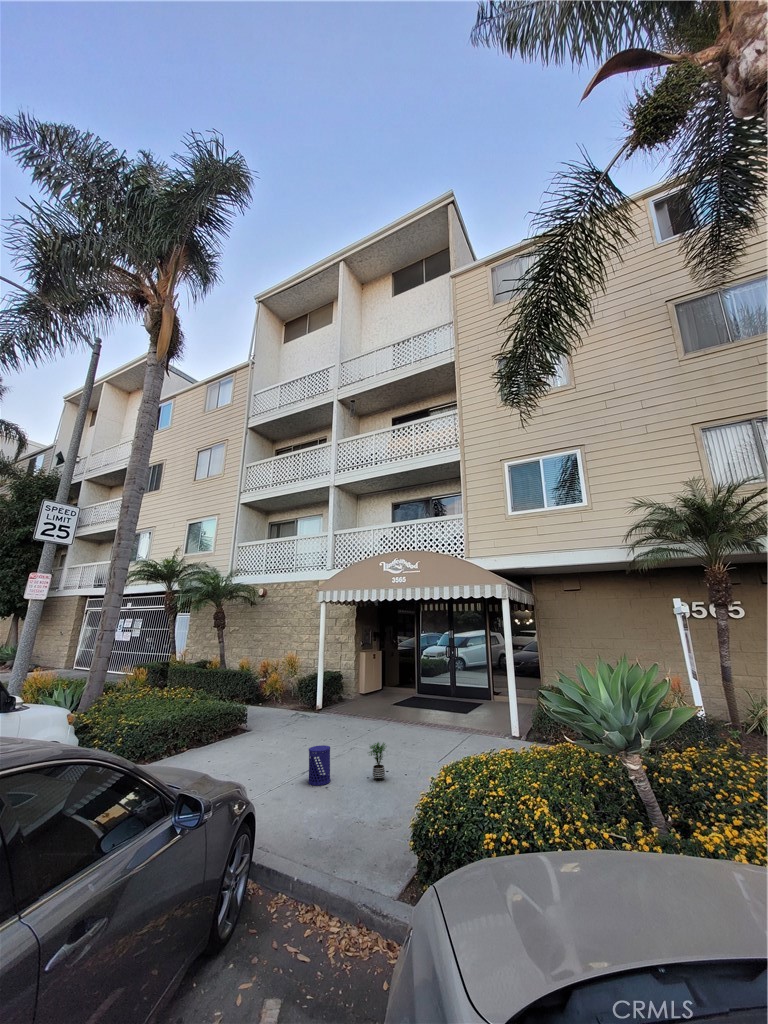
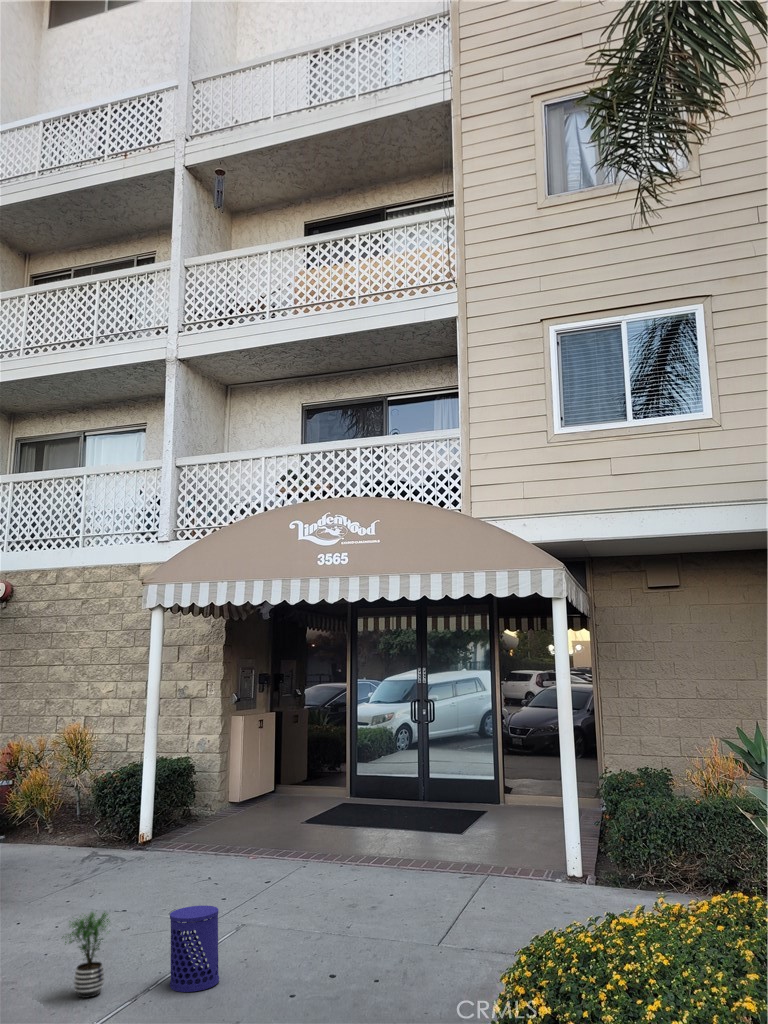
potted plant: present [369,742,385,781] -> present [62,912,110,998]

